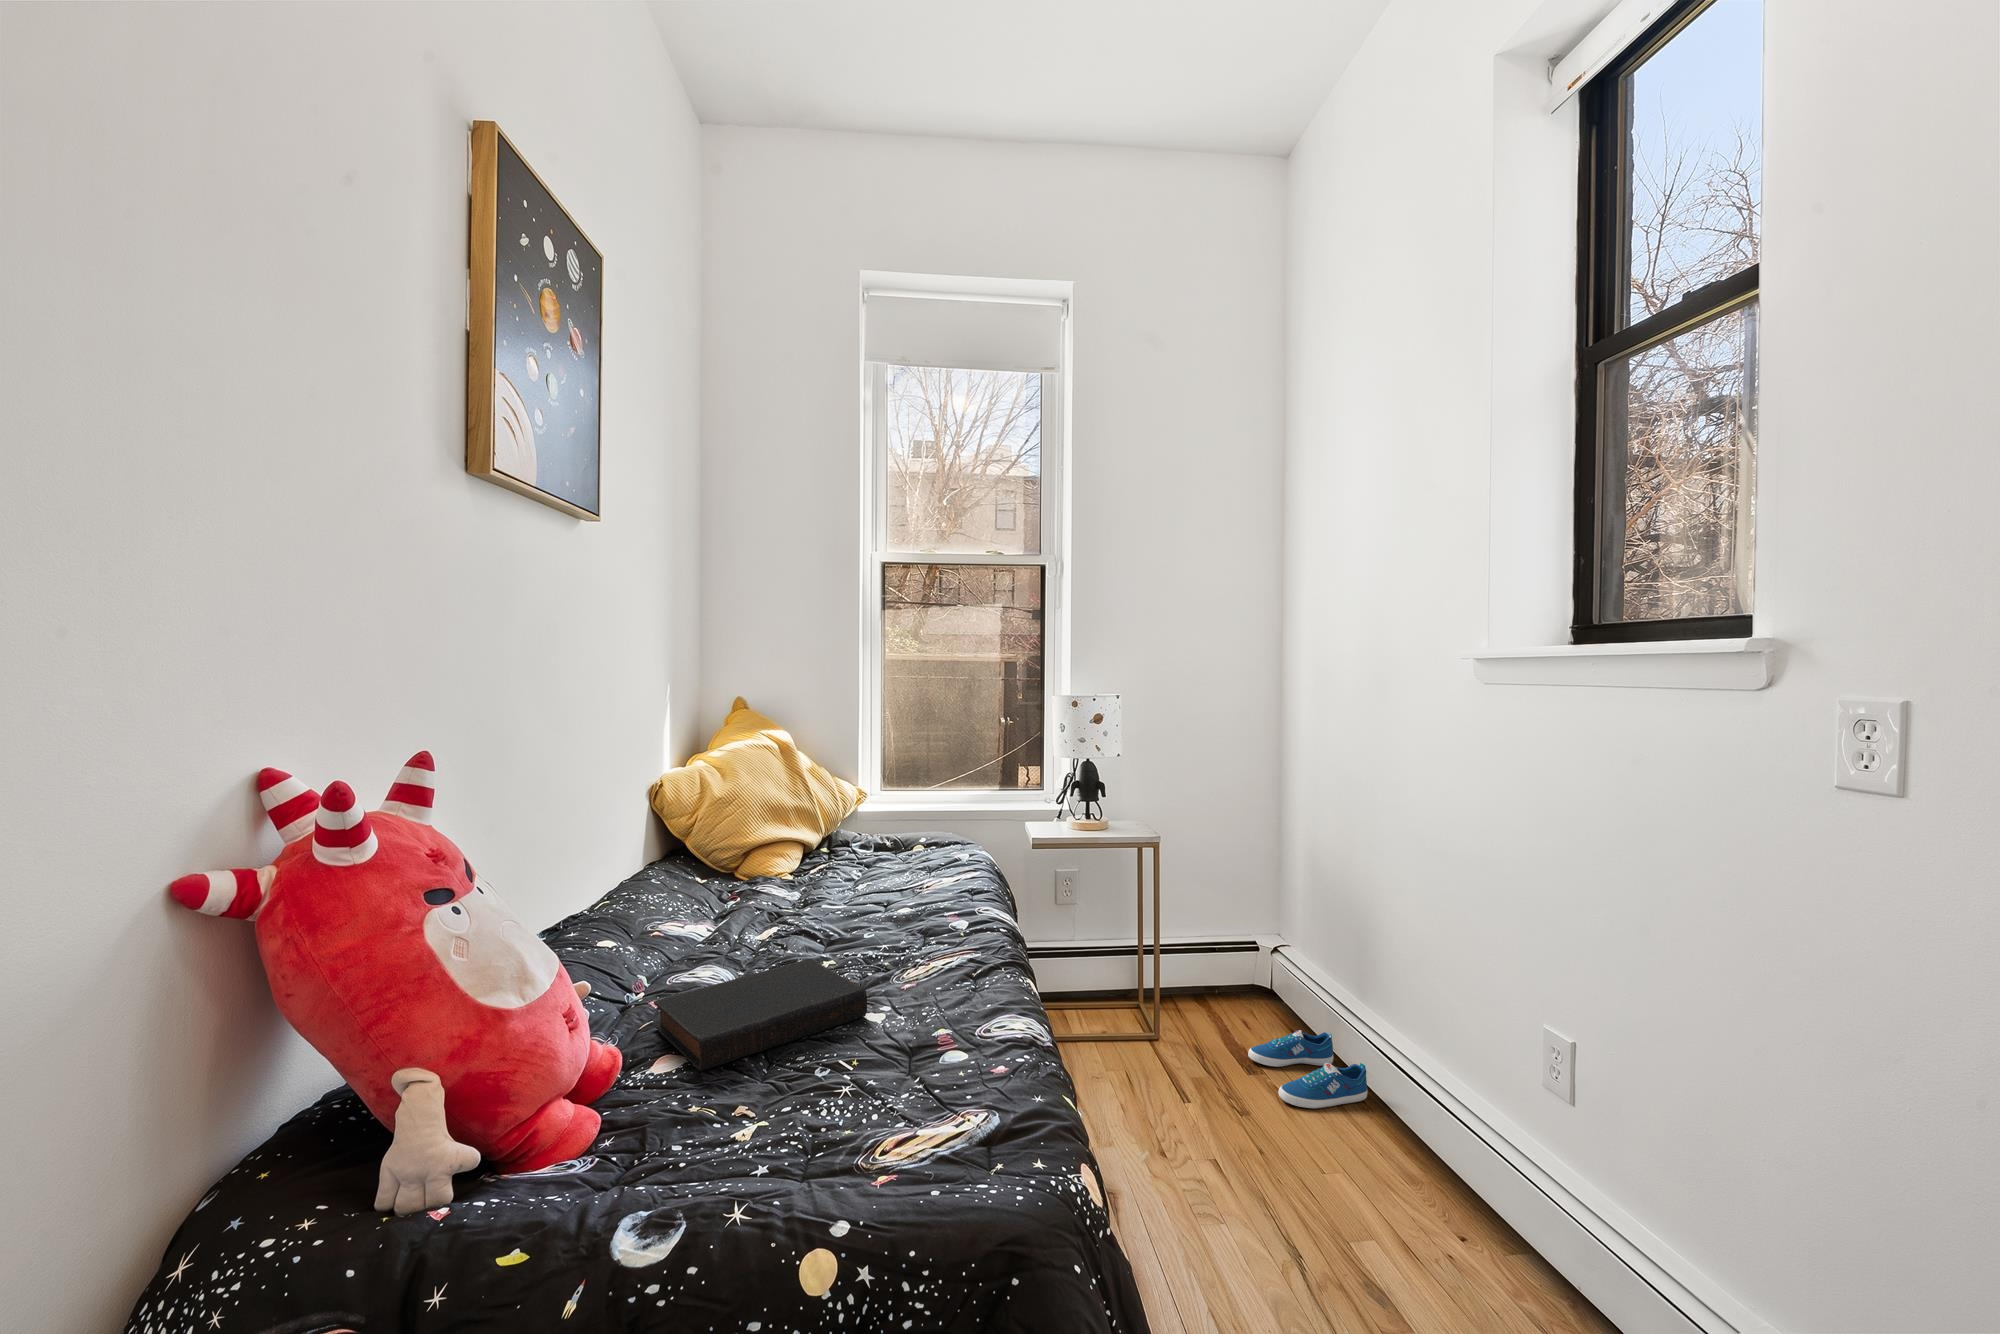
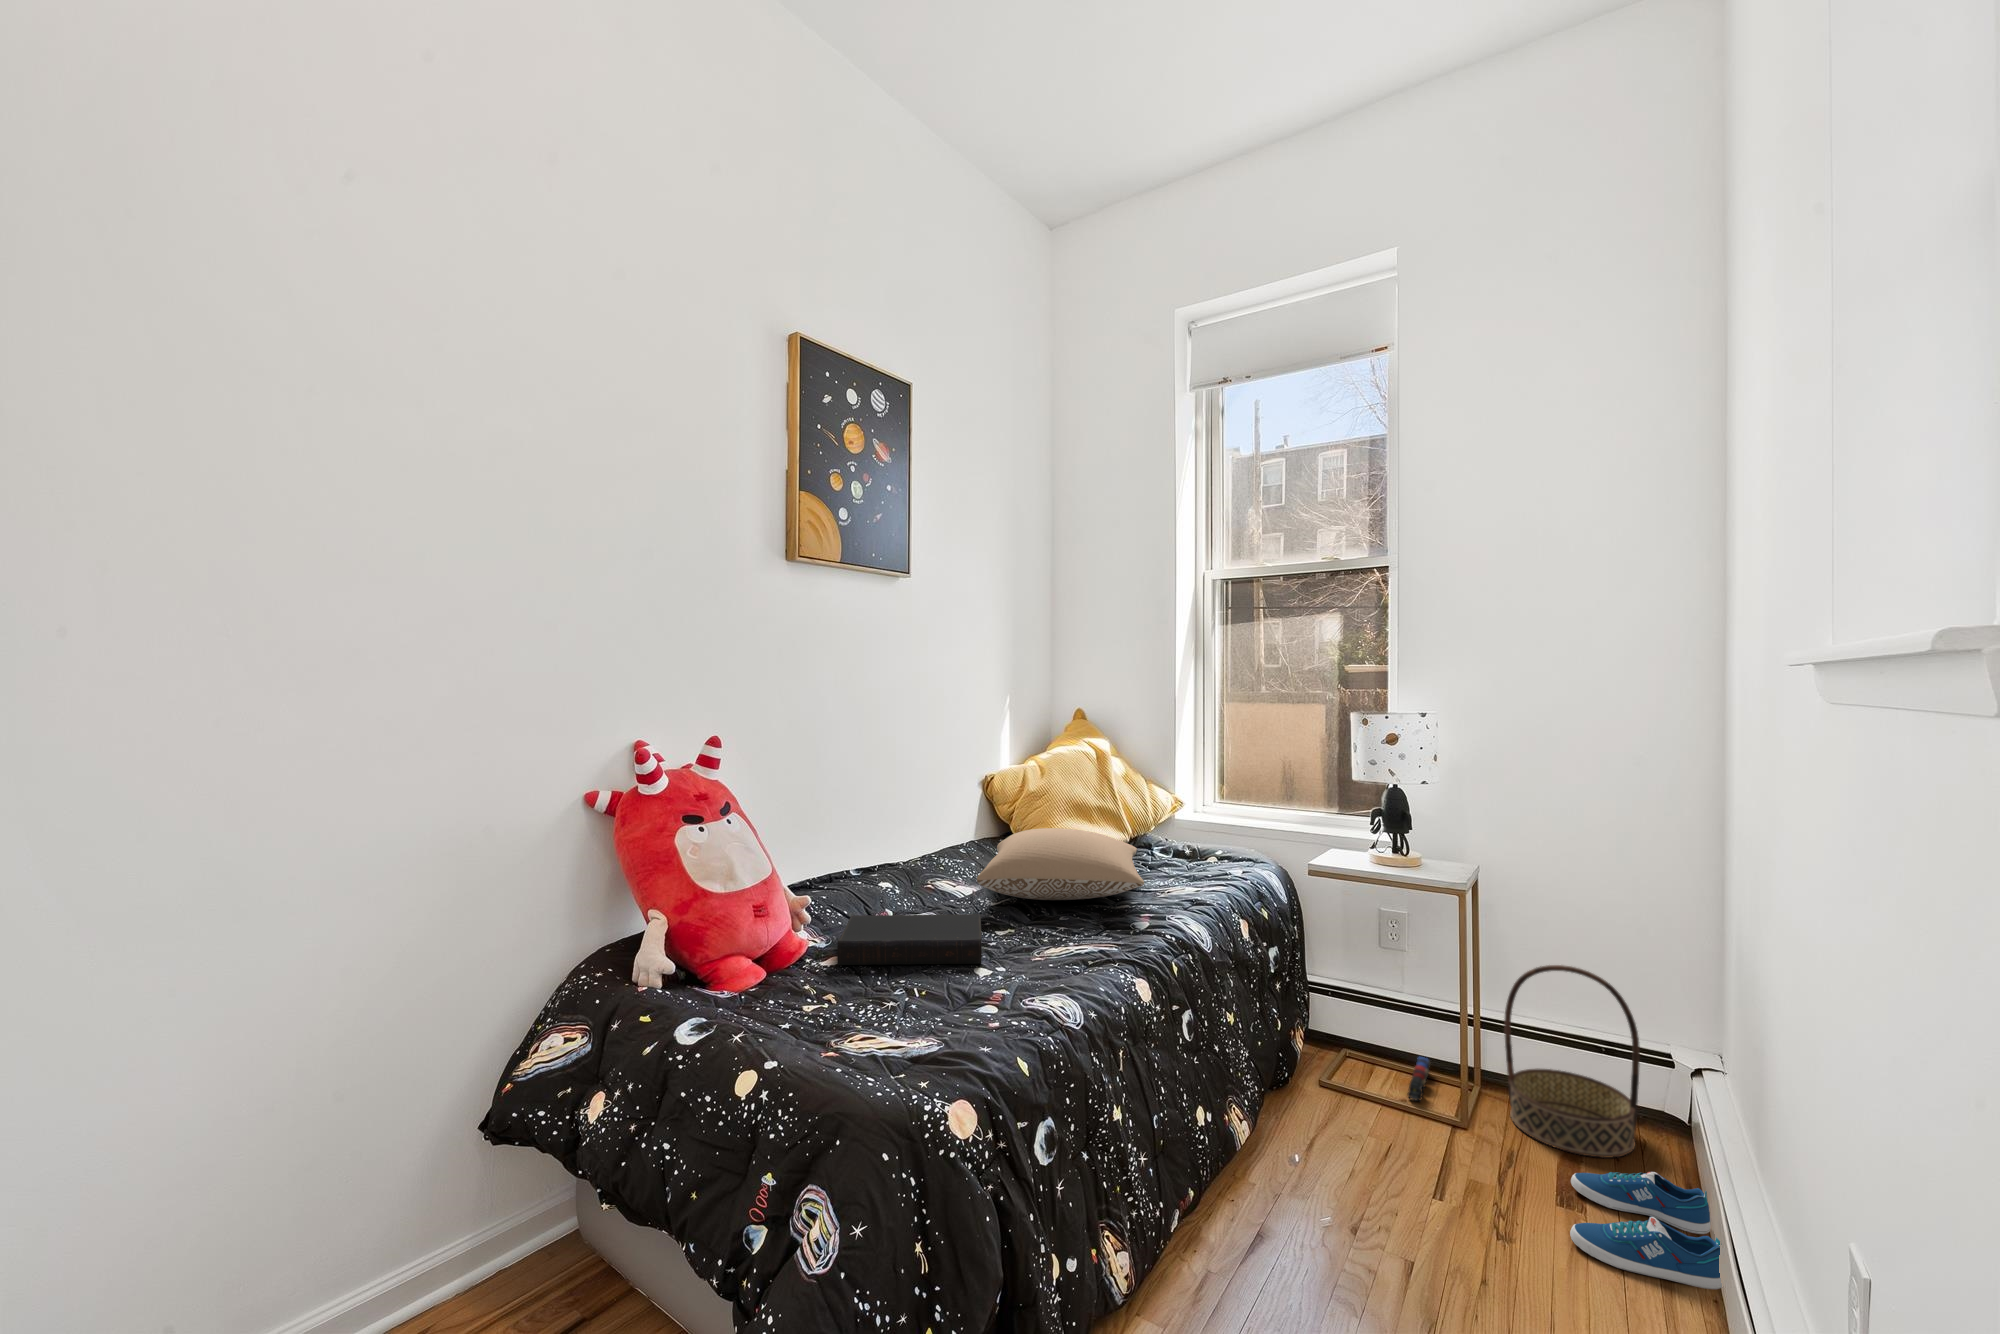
pillow: none [719,838,948,928] -> present [977,828,1144,900]
basket: none [1170,889,1257,1034] -> present [1504,965,1640,1158]
toy train: none [1090,990,1116,1029] -> present [1408,1057,1430,1101]

